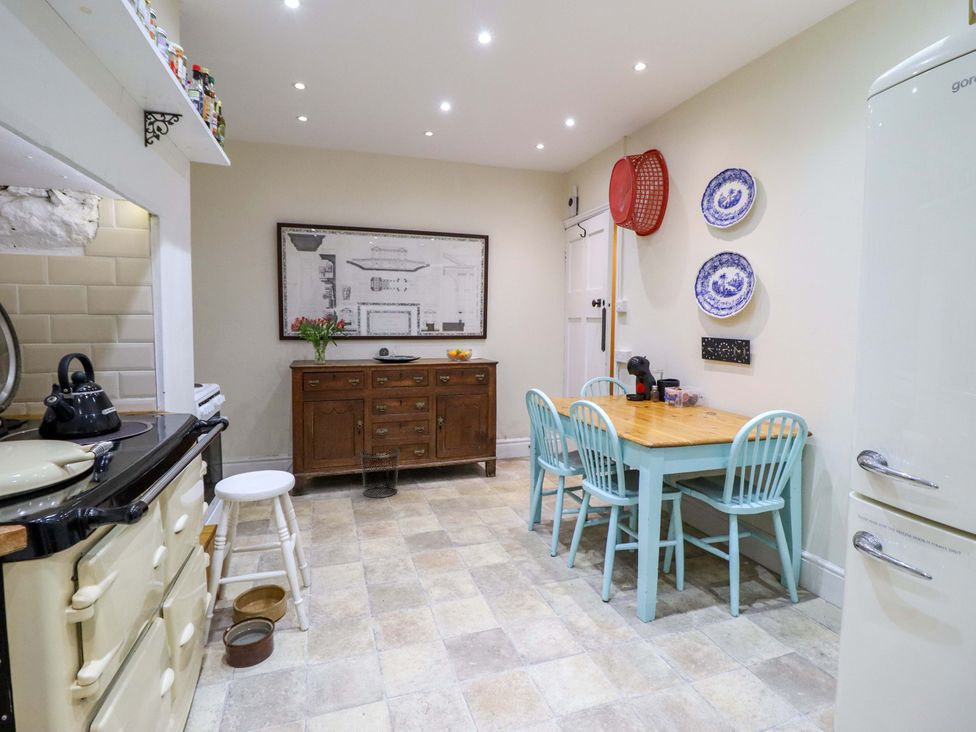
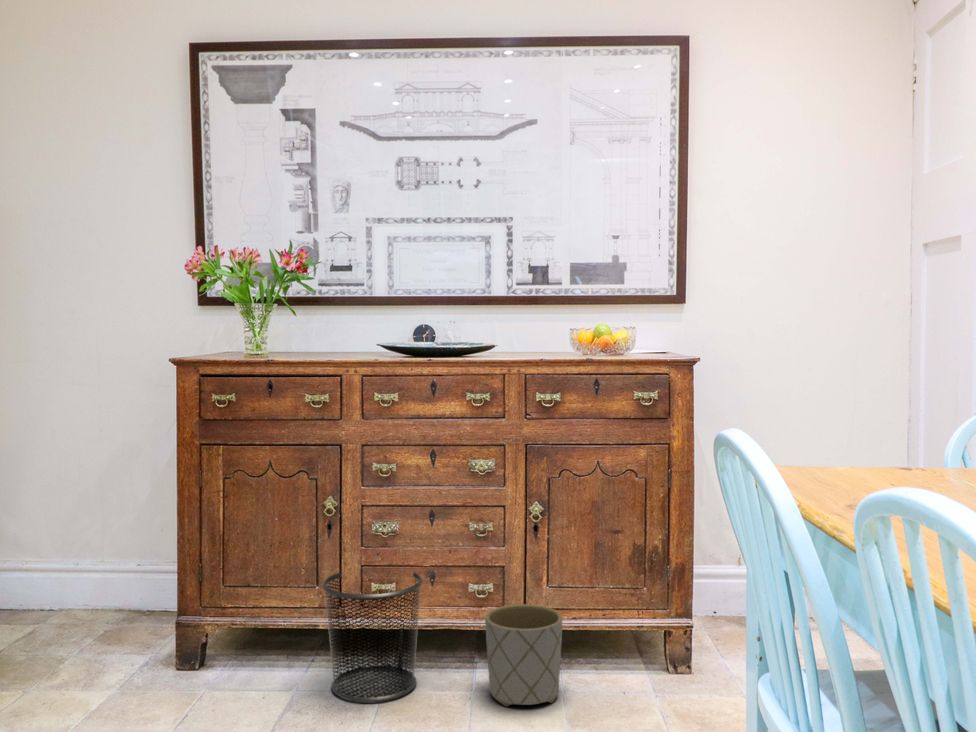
planter: none [425,457,454,493] -> present [485,604,562,706]

